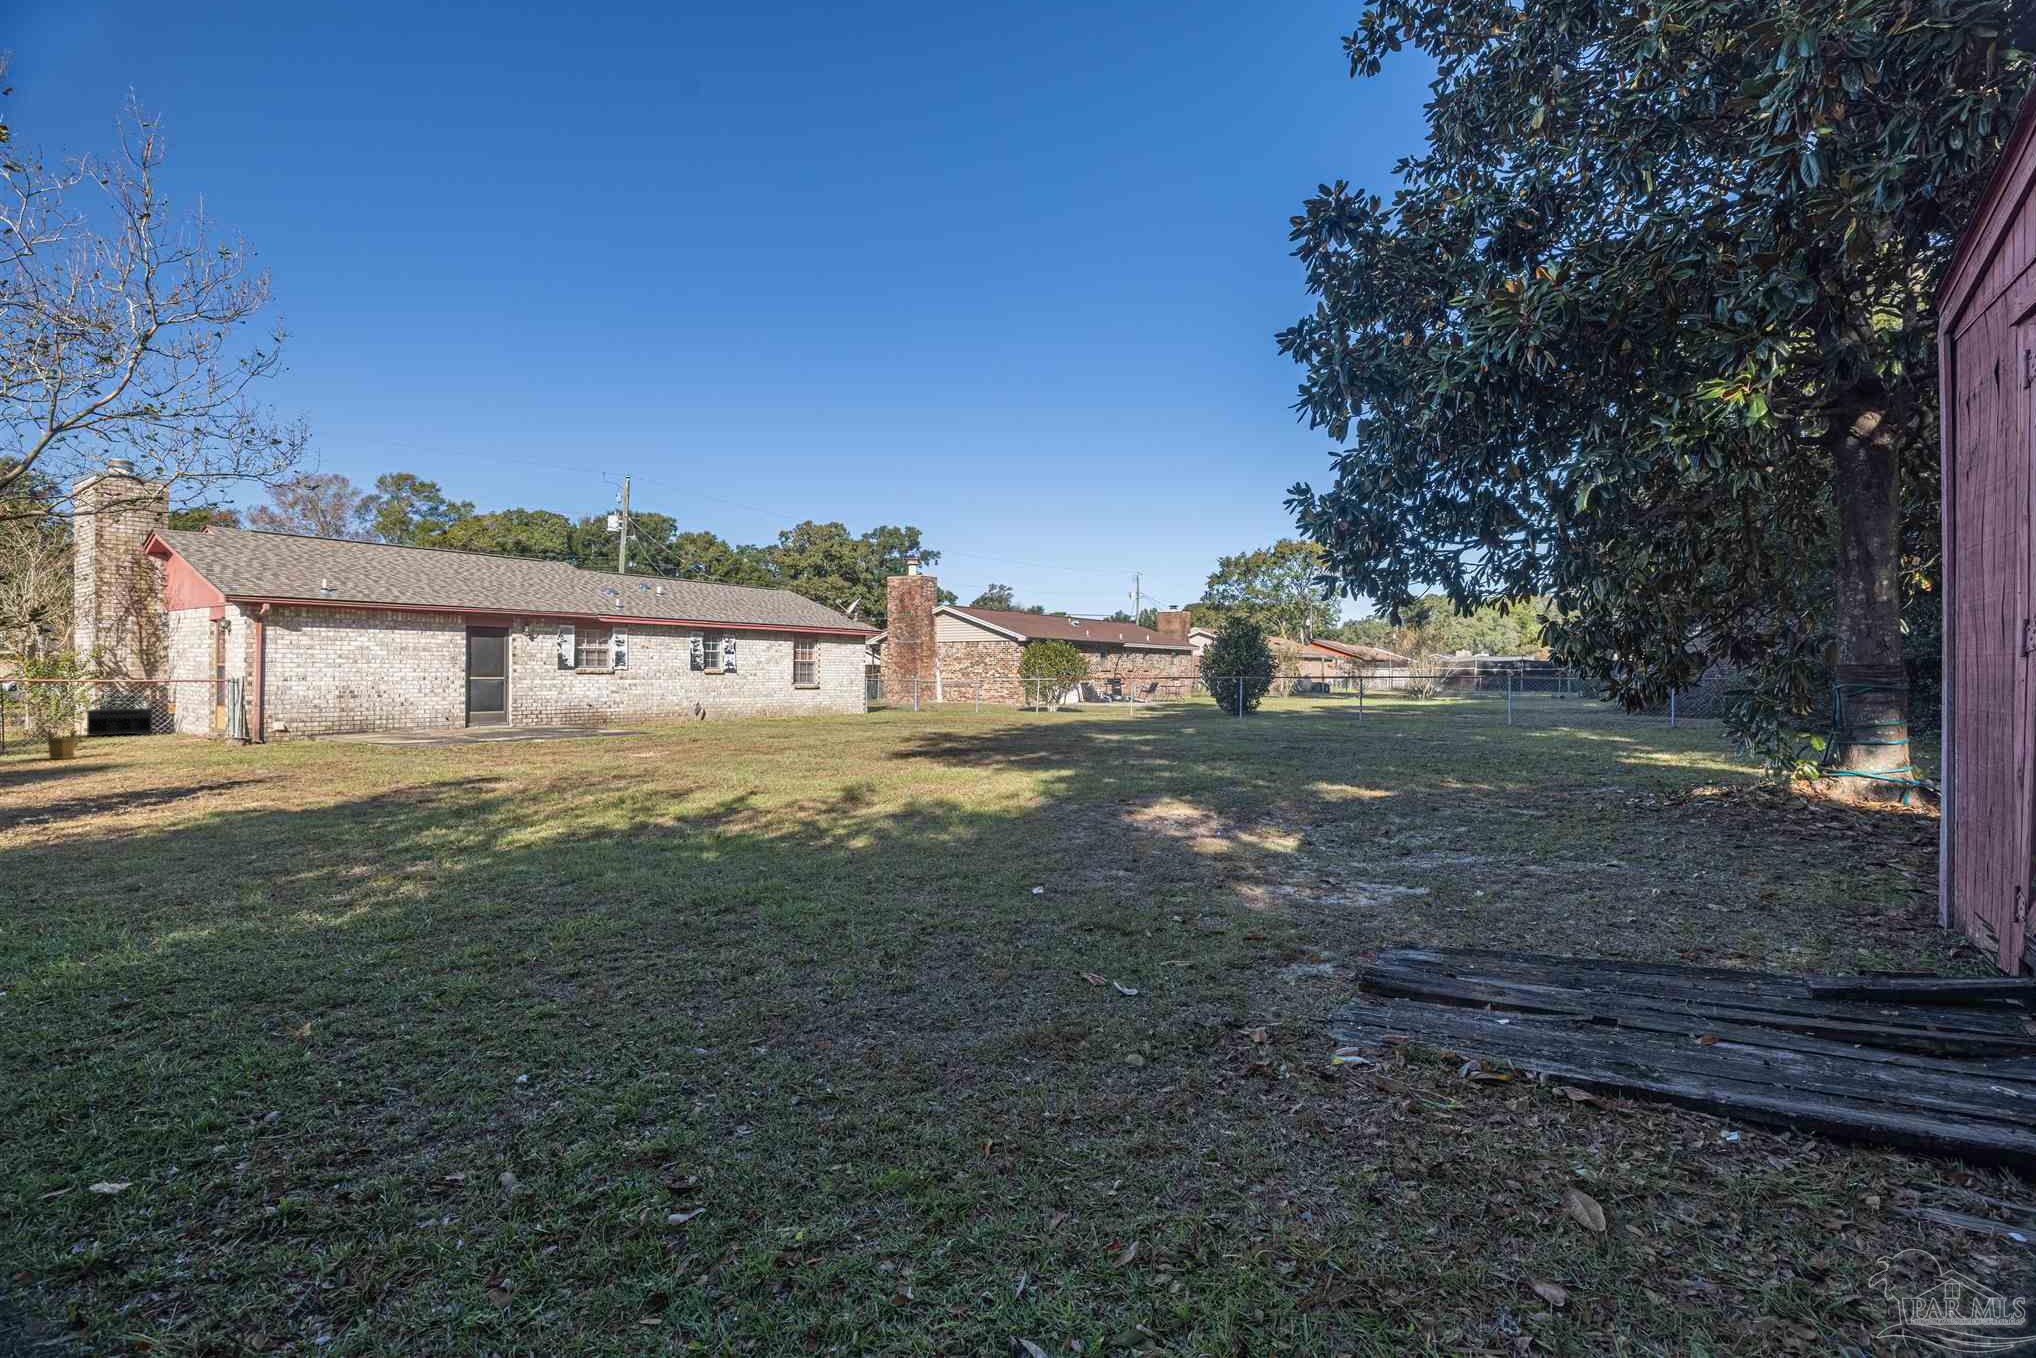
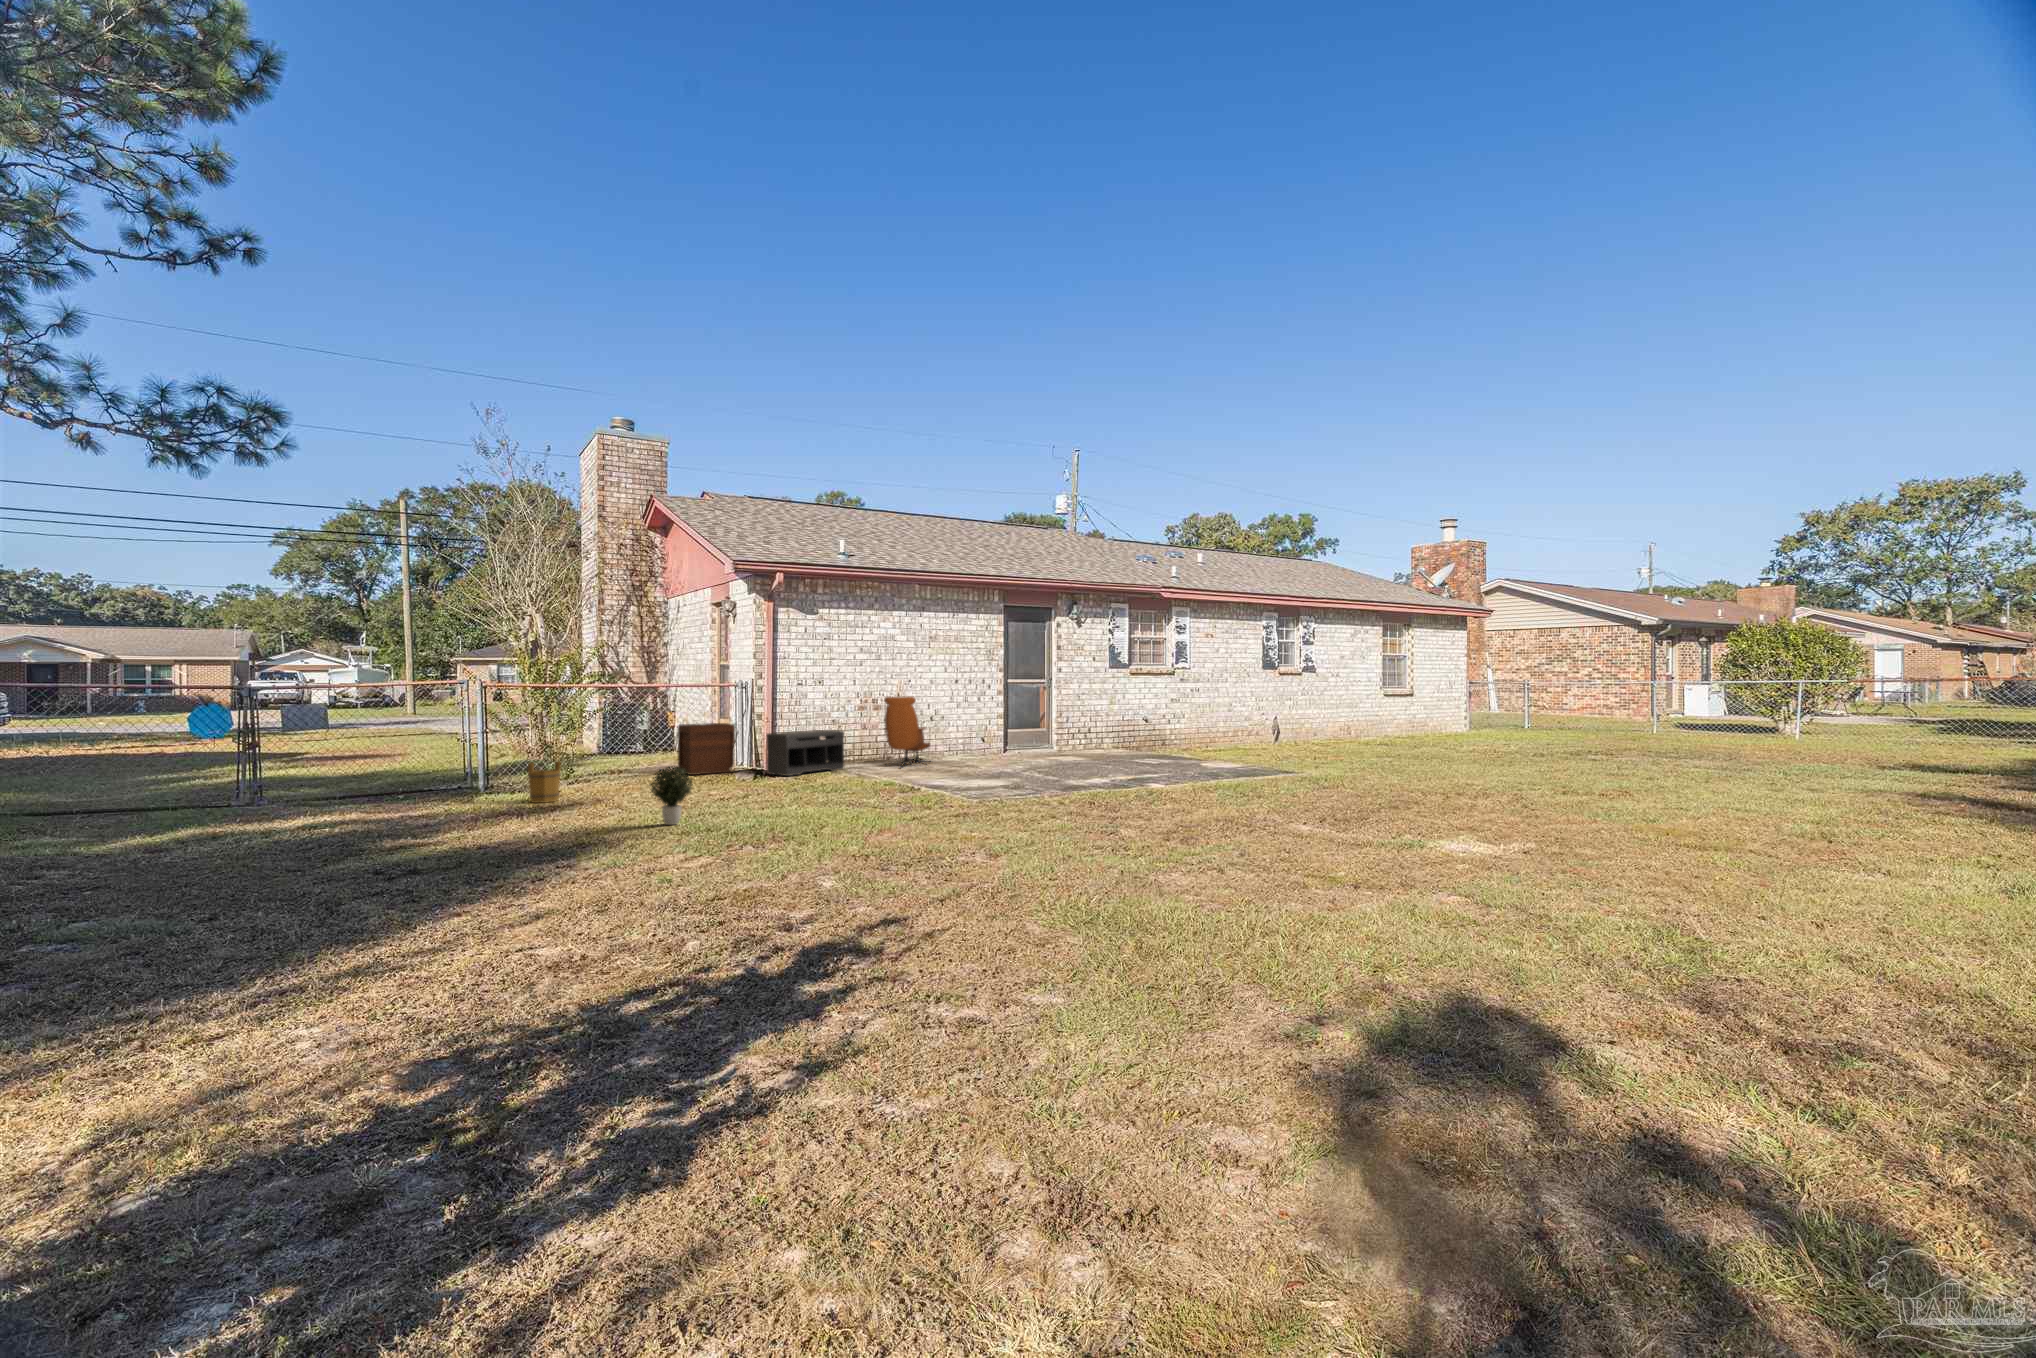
lounge chair: none [355,689,399,737] -> present [884,696,930,765]
bench: present [87,708,152,736] -> present [766,730,844,776]
wooden crate: none [177,708,232,744] -> present [678,723,738,775]
potted plant: none [153,729,187,764] -> present [650,767,693,825]

